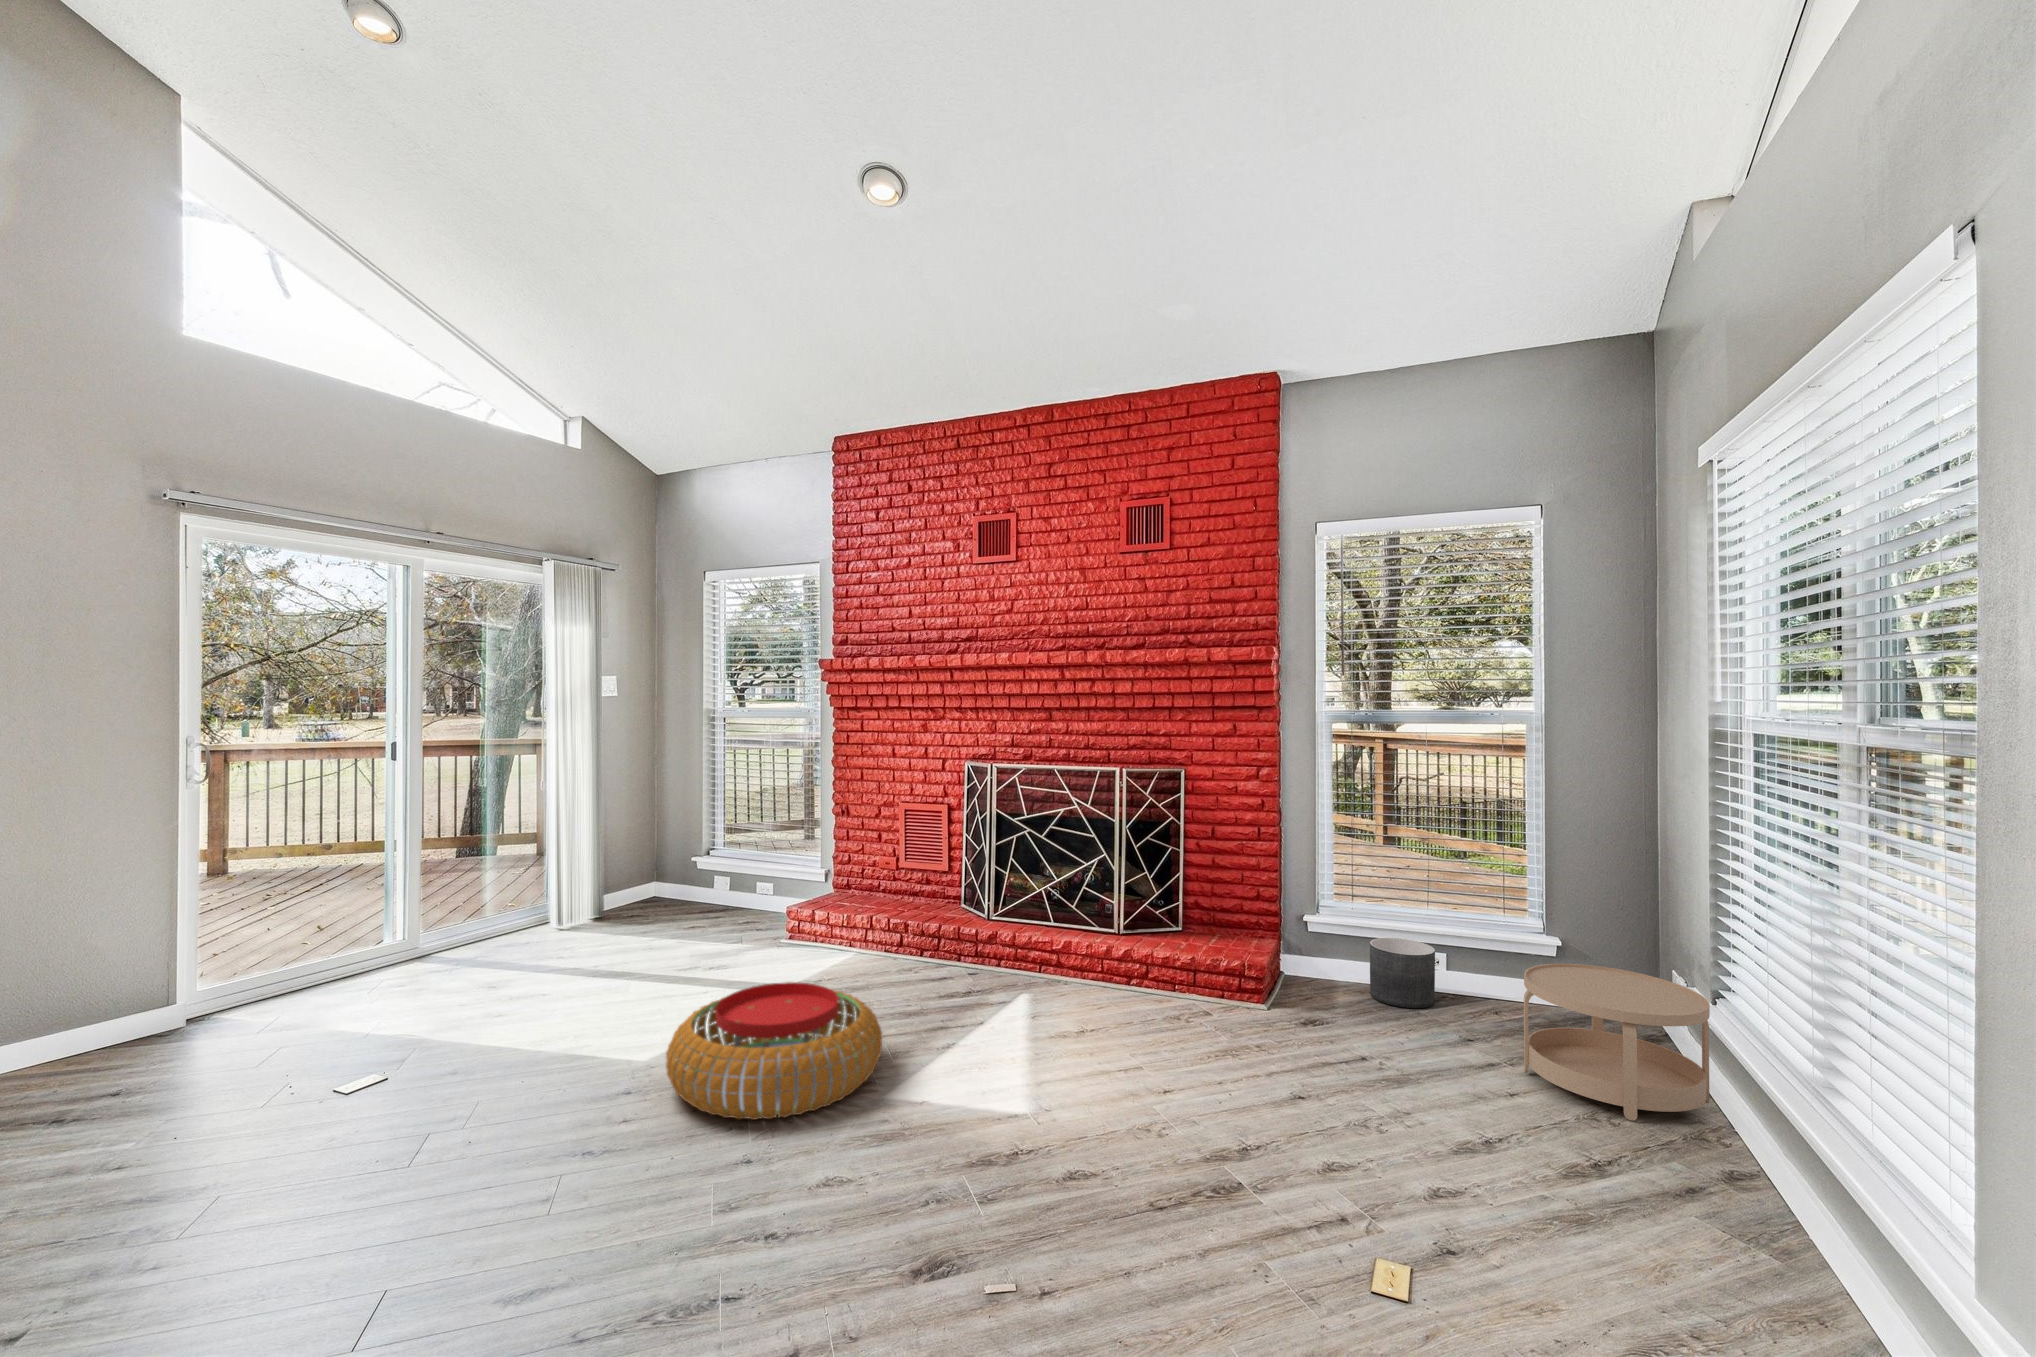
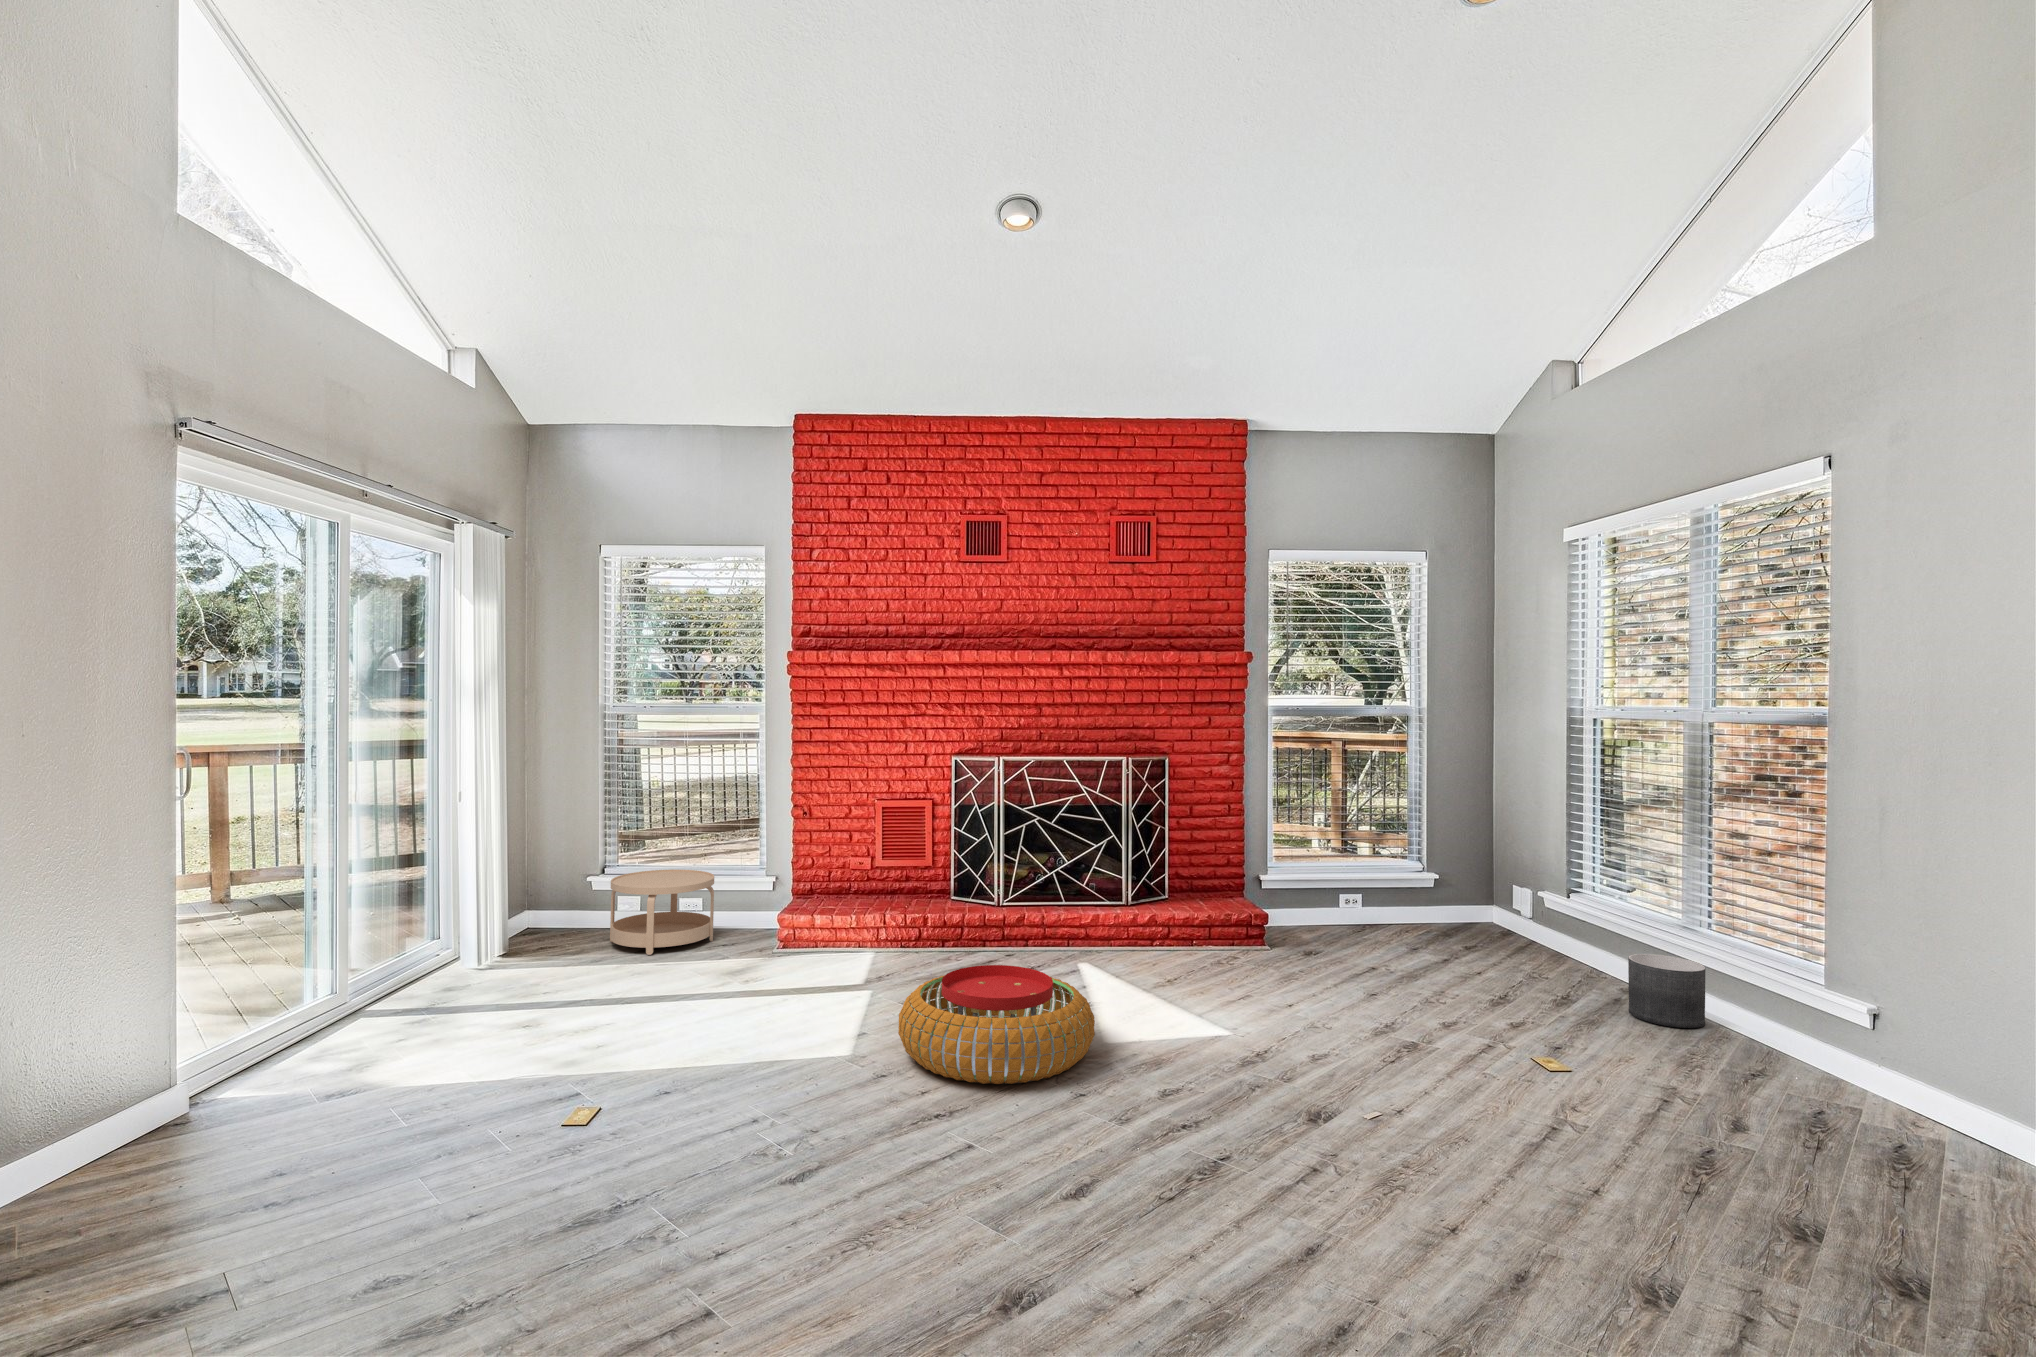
planter: present [1370,938,1435,1008] -> present [1628,954,1706,1028]
side table: present [1524,964,1710,1120] -> present [610,869,714,955]

